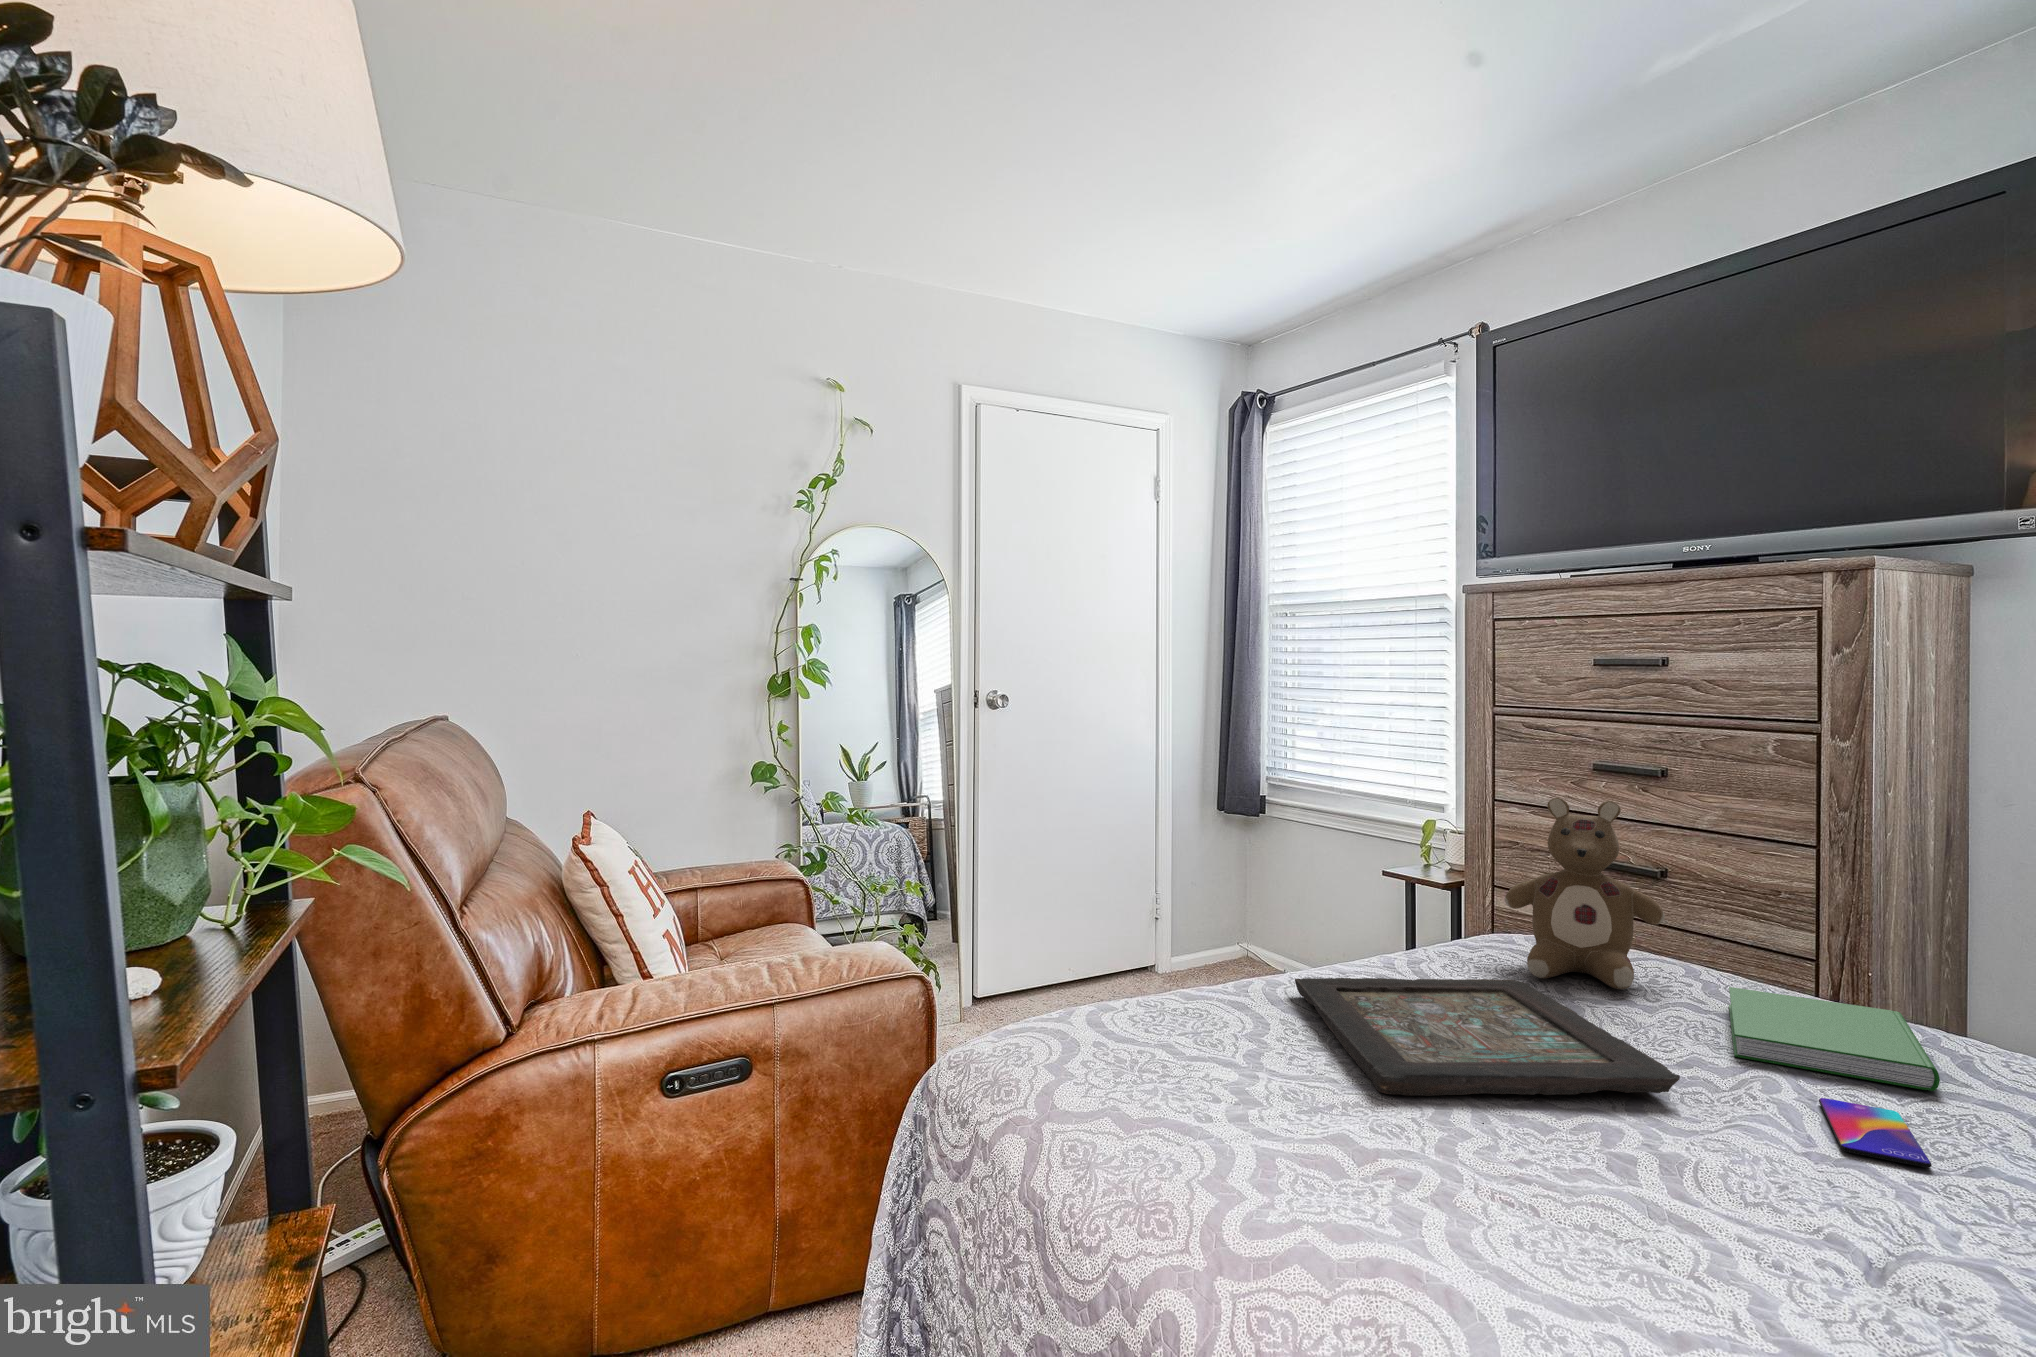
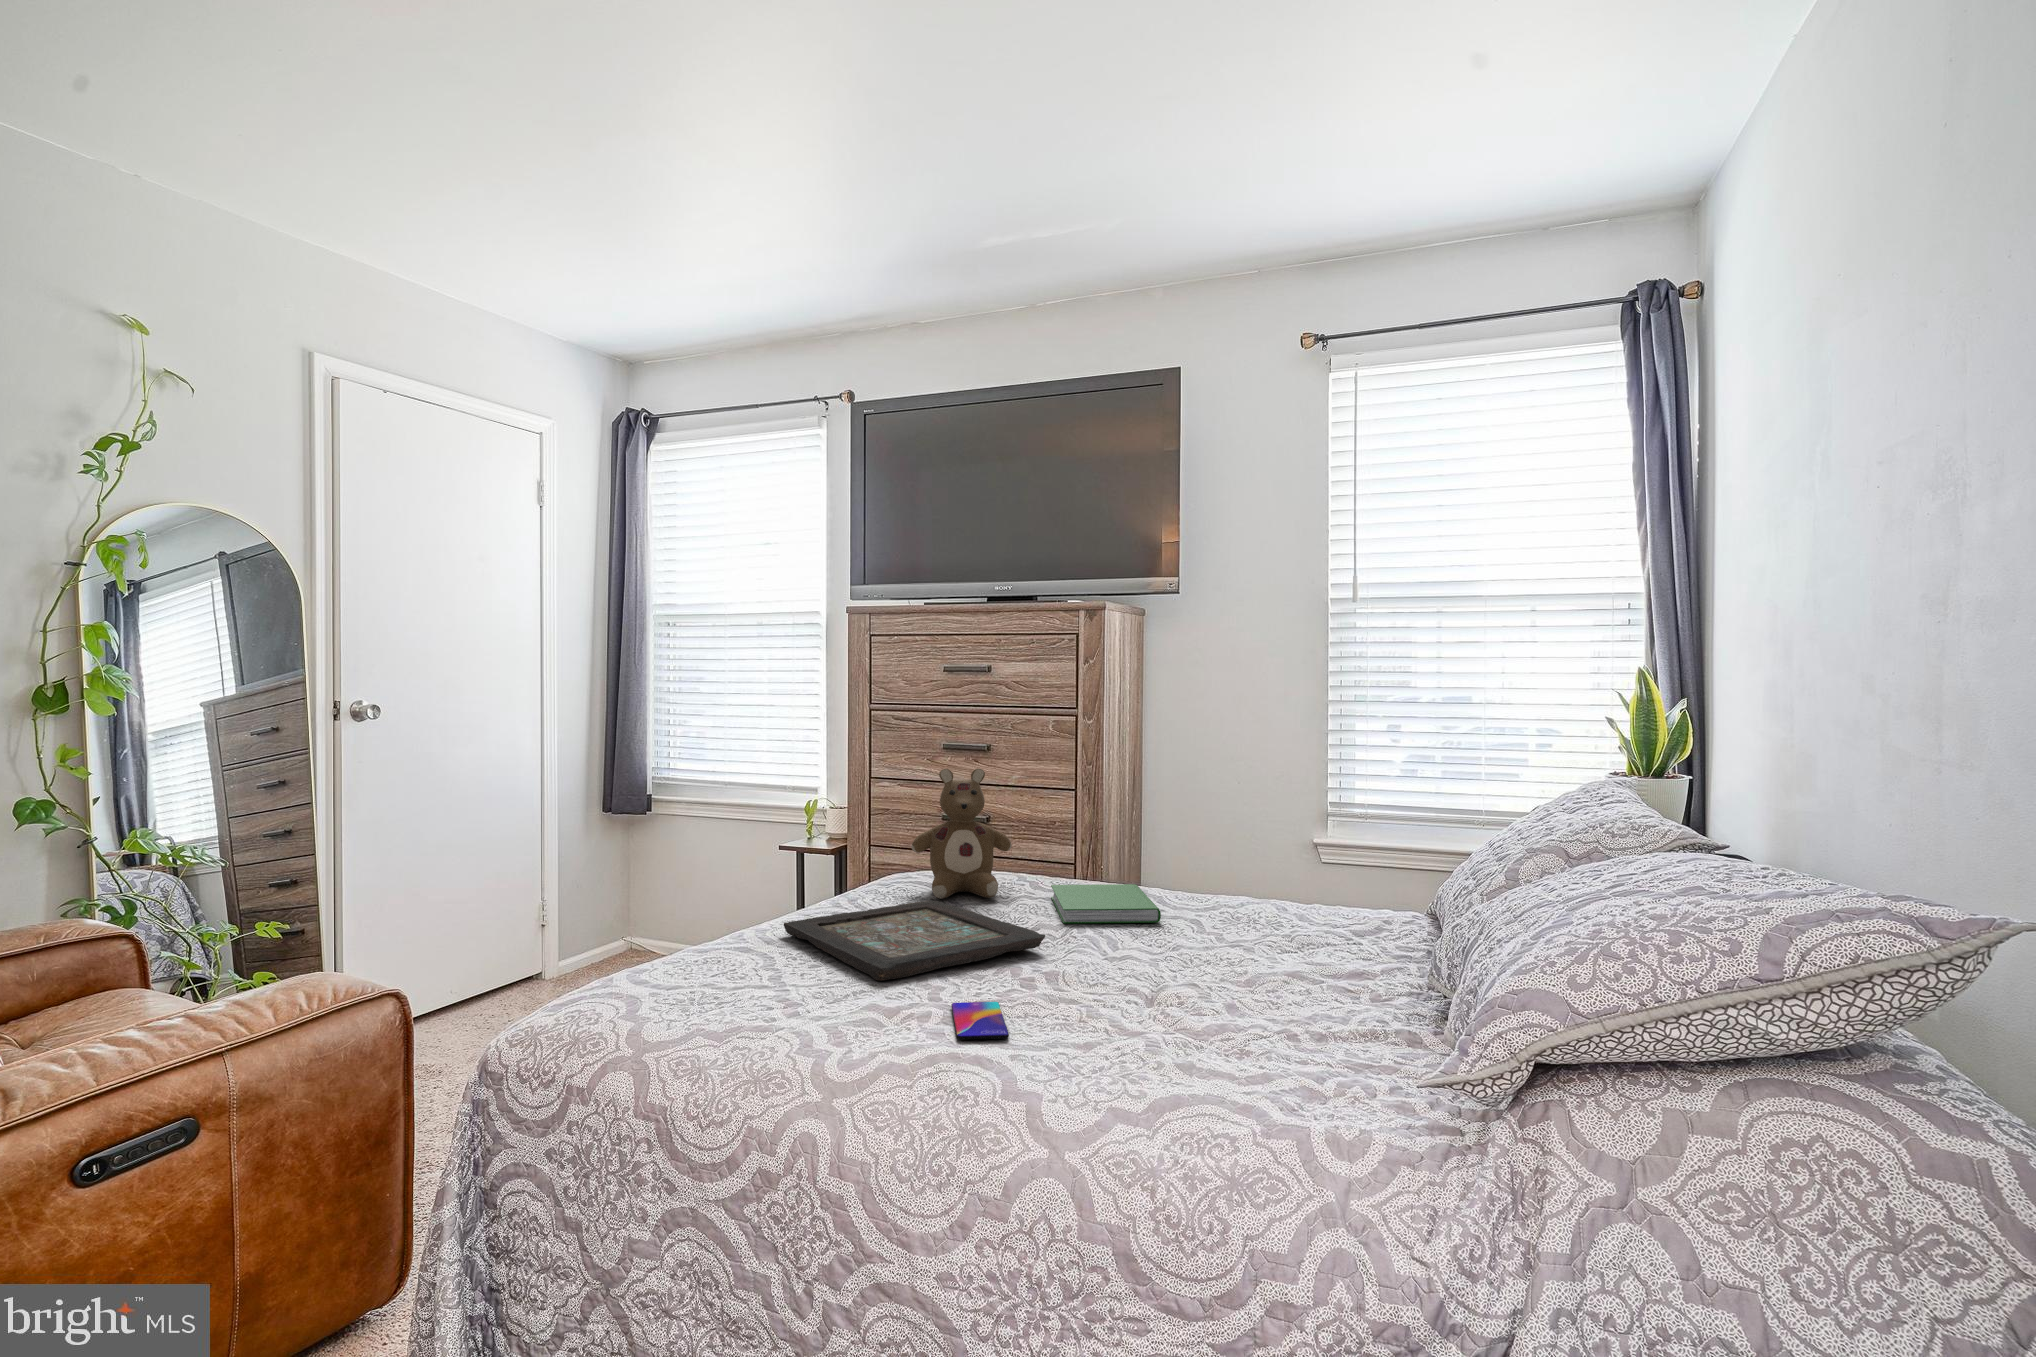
smartphone: present [1819,1098,1931,1168] -> present [951,1002,1009,1040]

